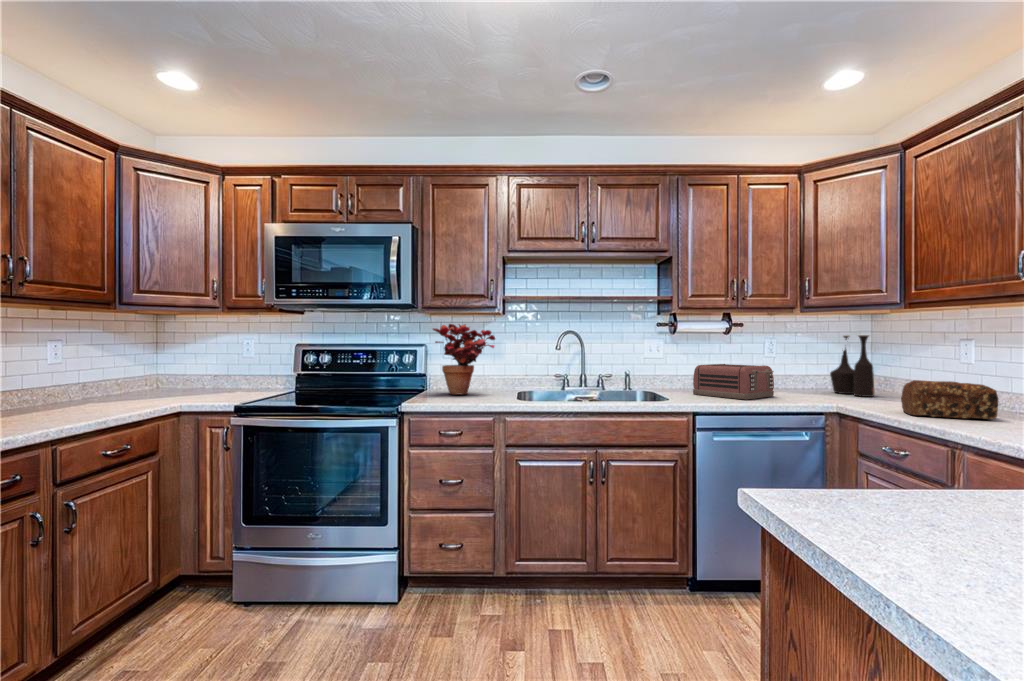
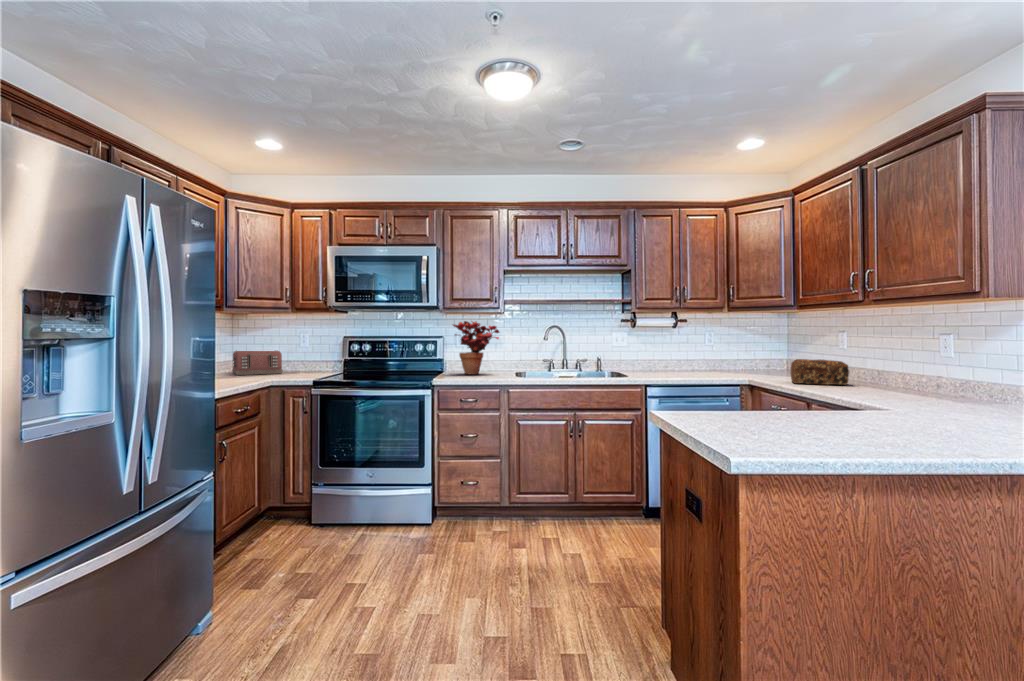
vase: present [830,335,874,397] -> none [755,328,785,374]
toaster: present [693,364,774,400] -> present [232,351,283,375]

